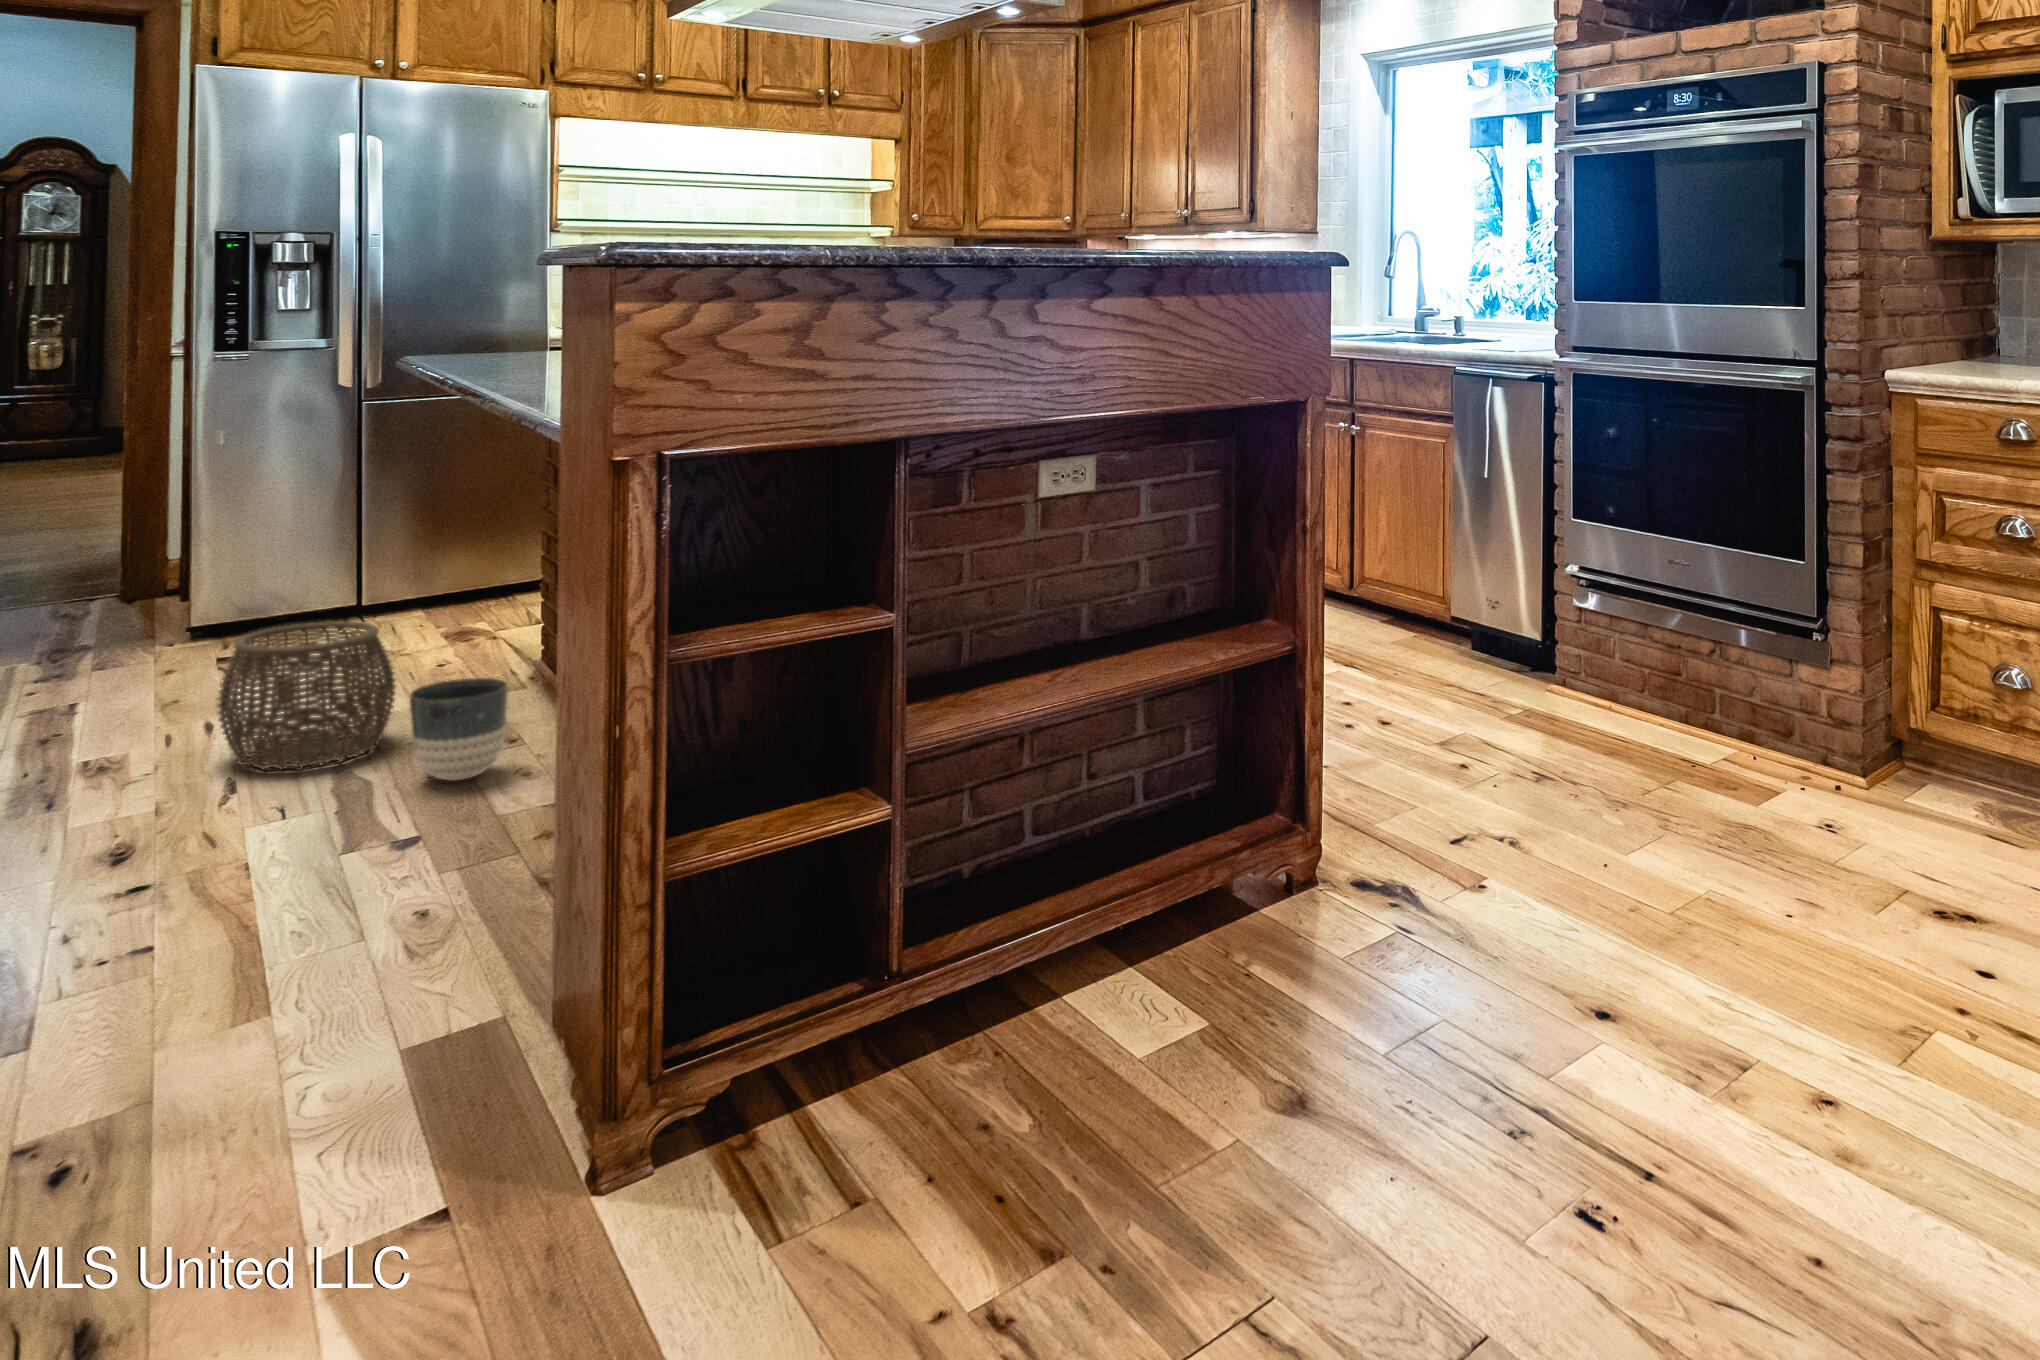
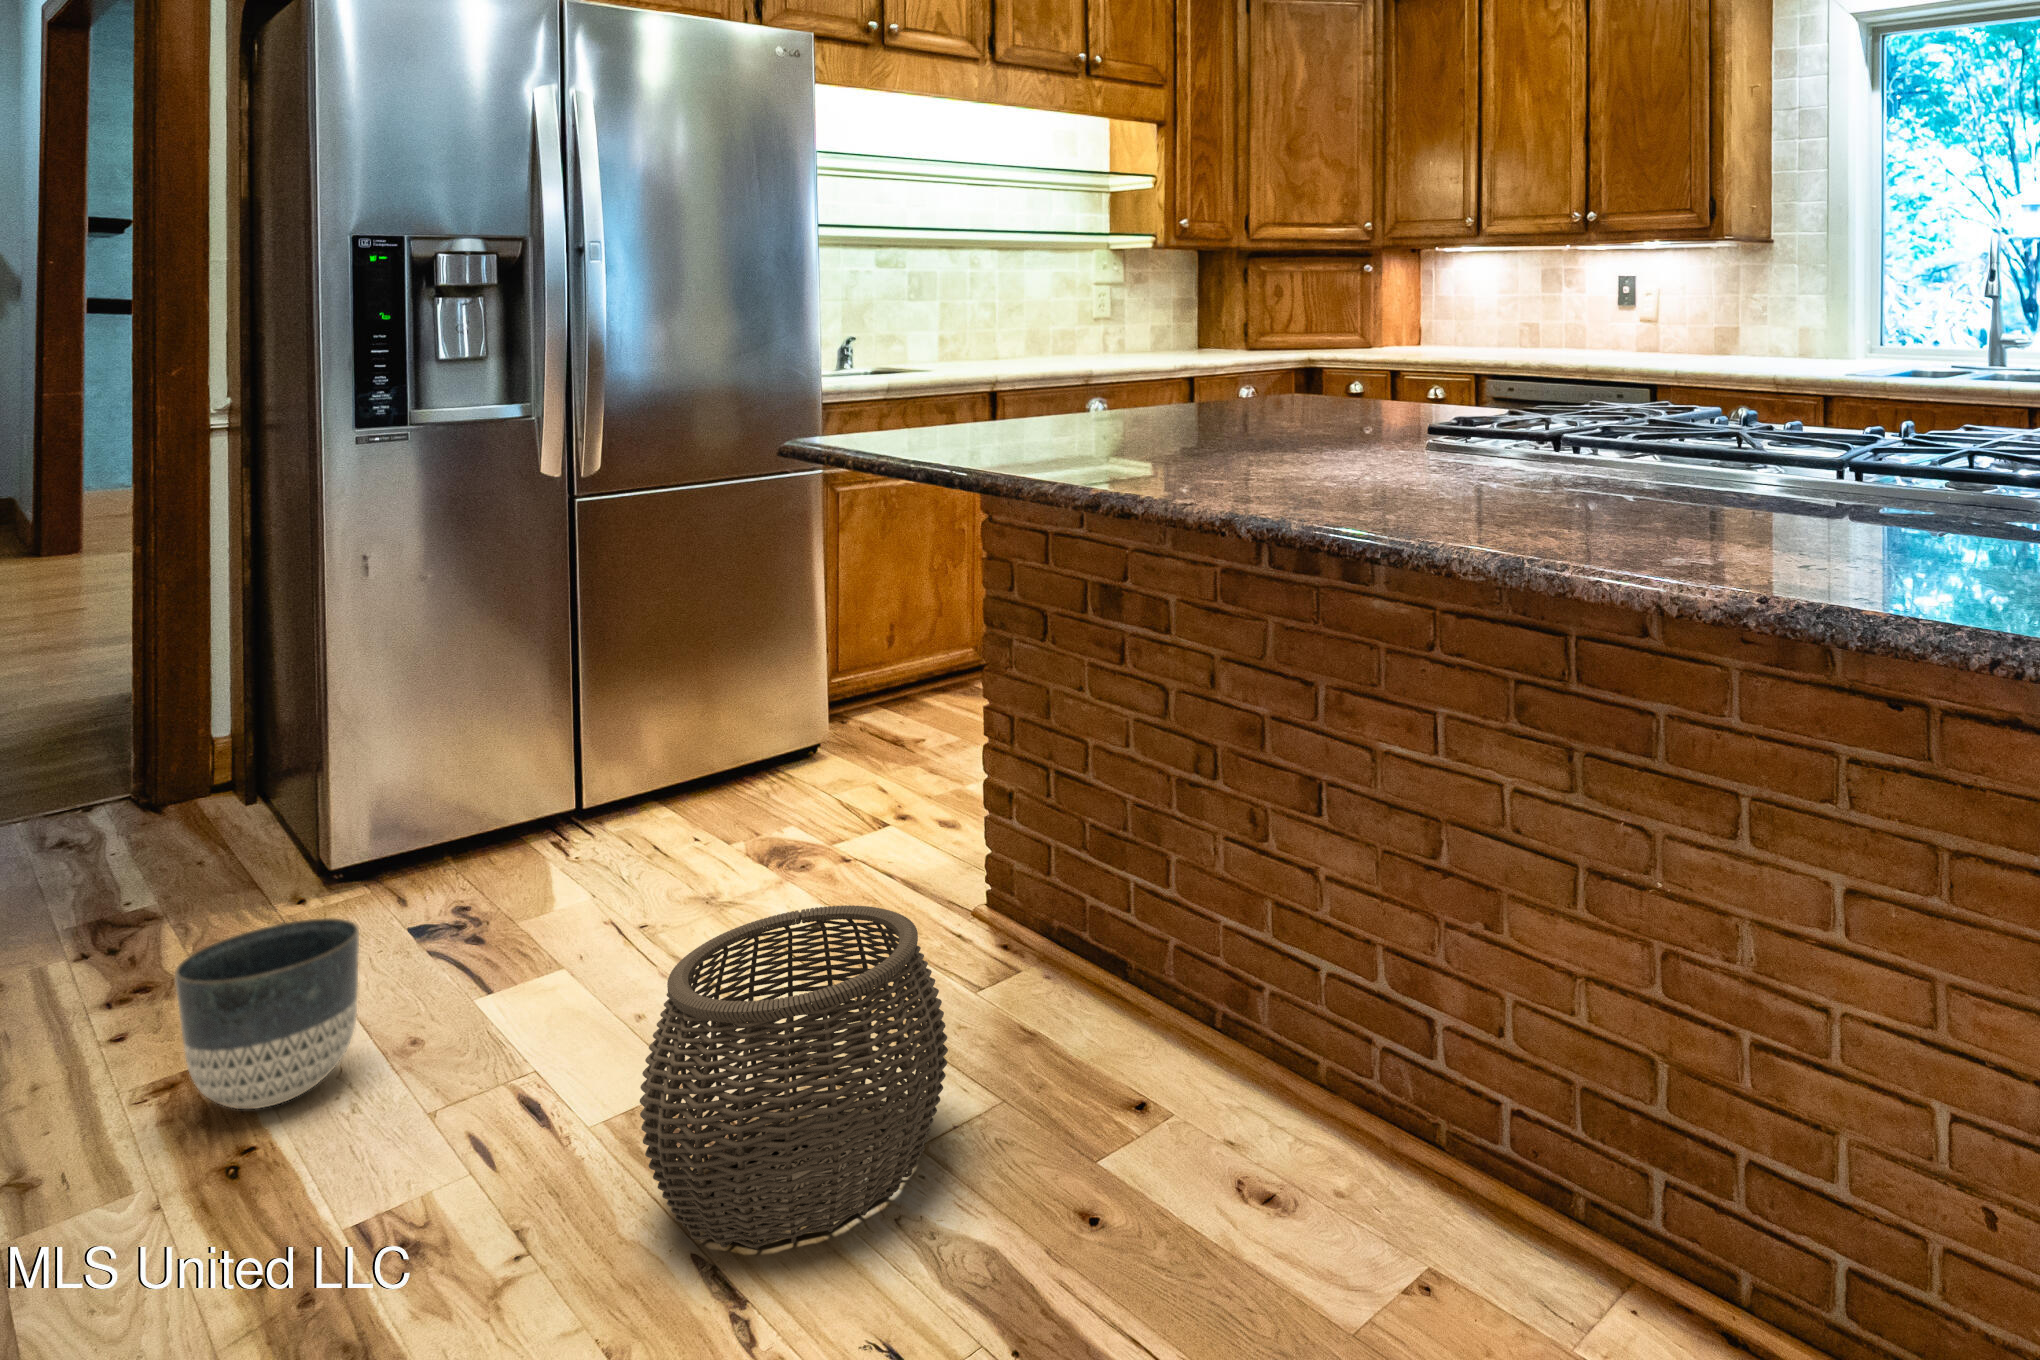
planter: present [410,678,508,781] -> present [175,918,359,1109]

